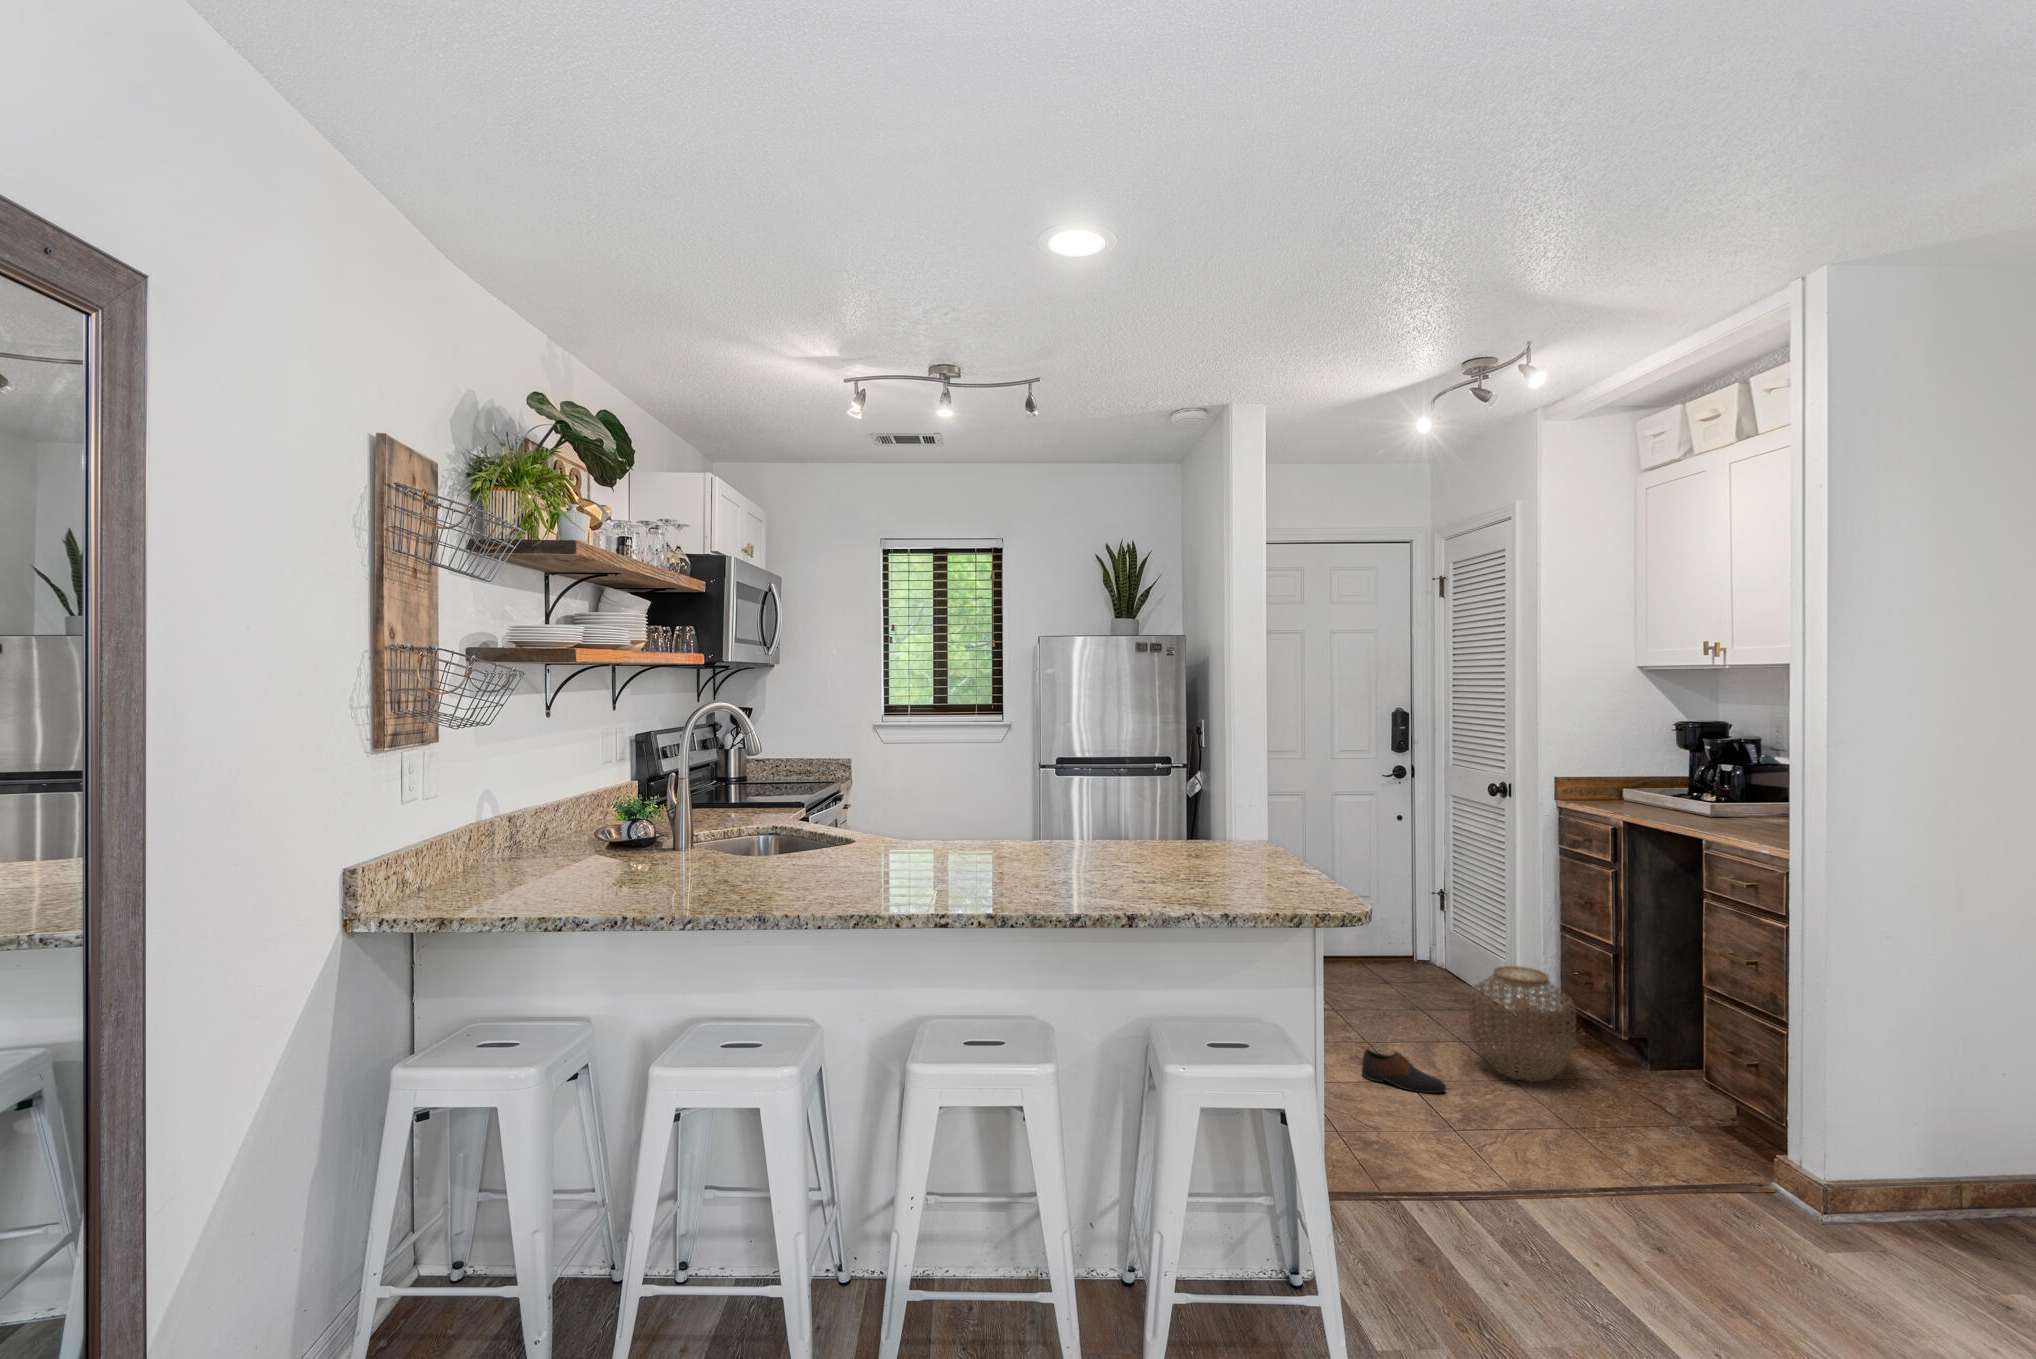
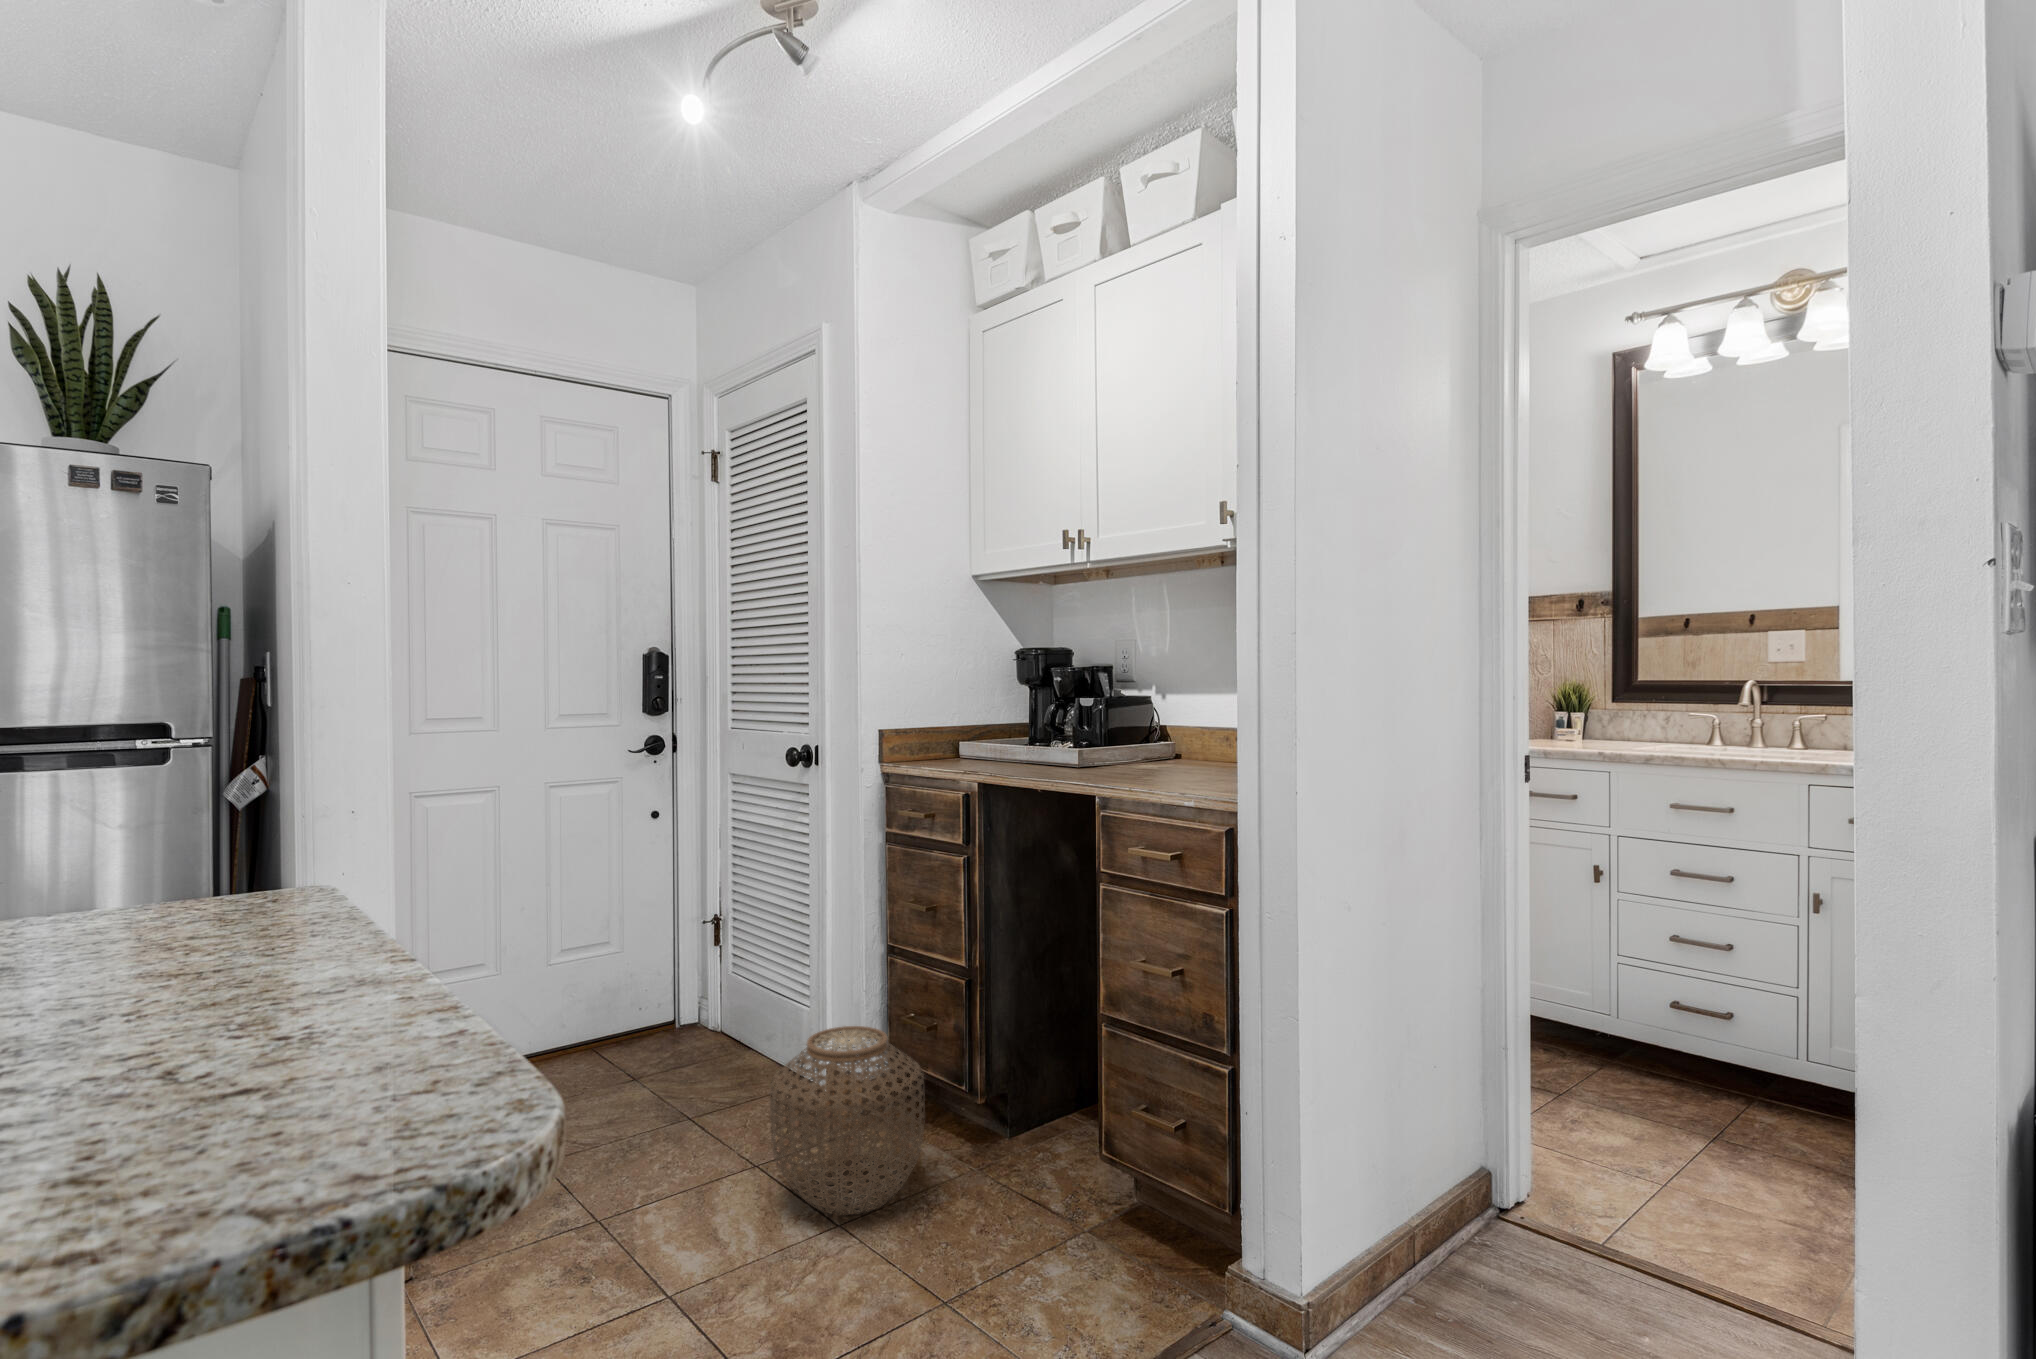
shoe: present [1362,1049,1446,1093] -> none [590,1234,741,1305]

